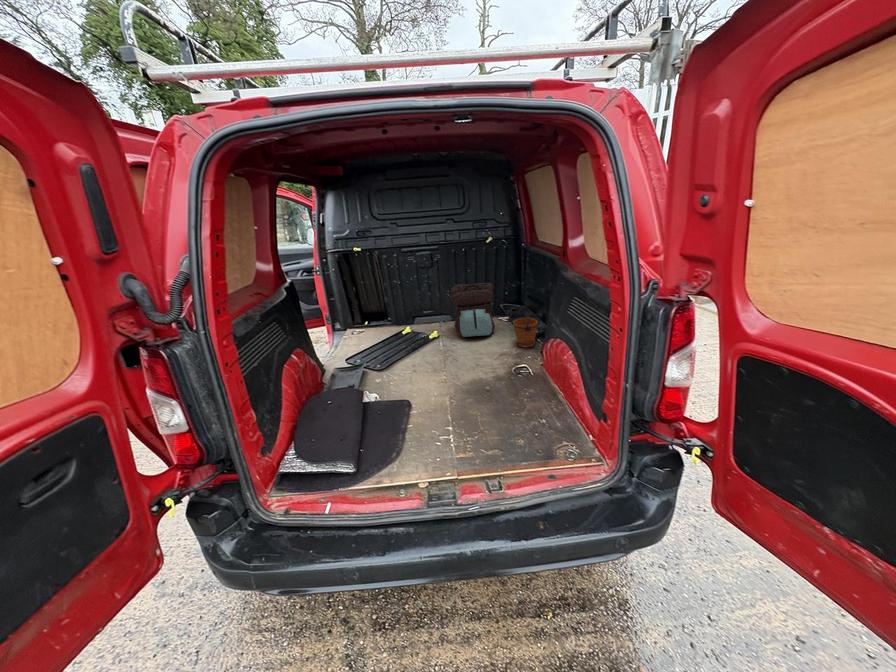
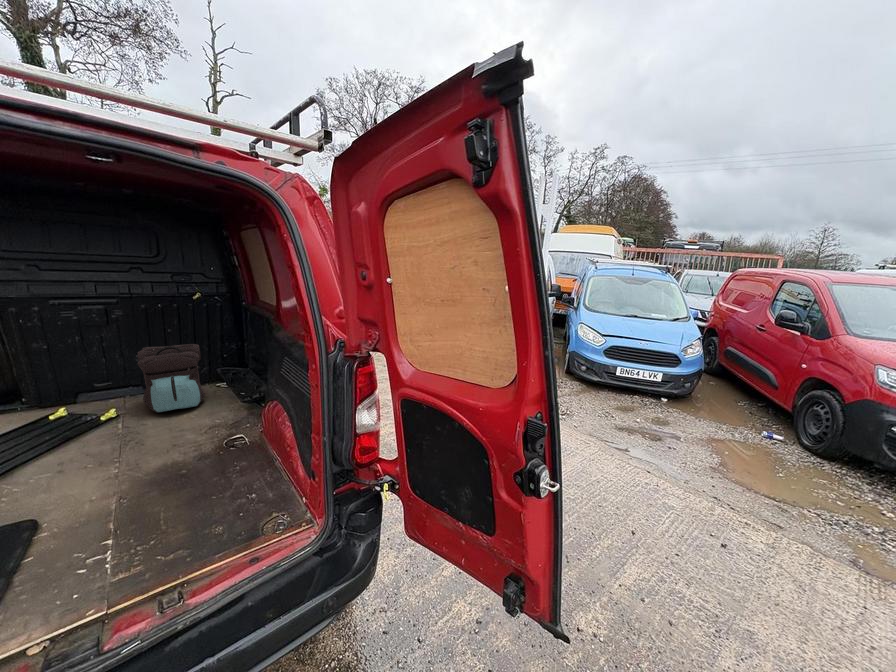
bucket: present [513,311,538,347] -> none [226,374,257,415]

